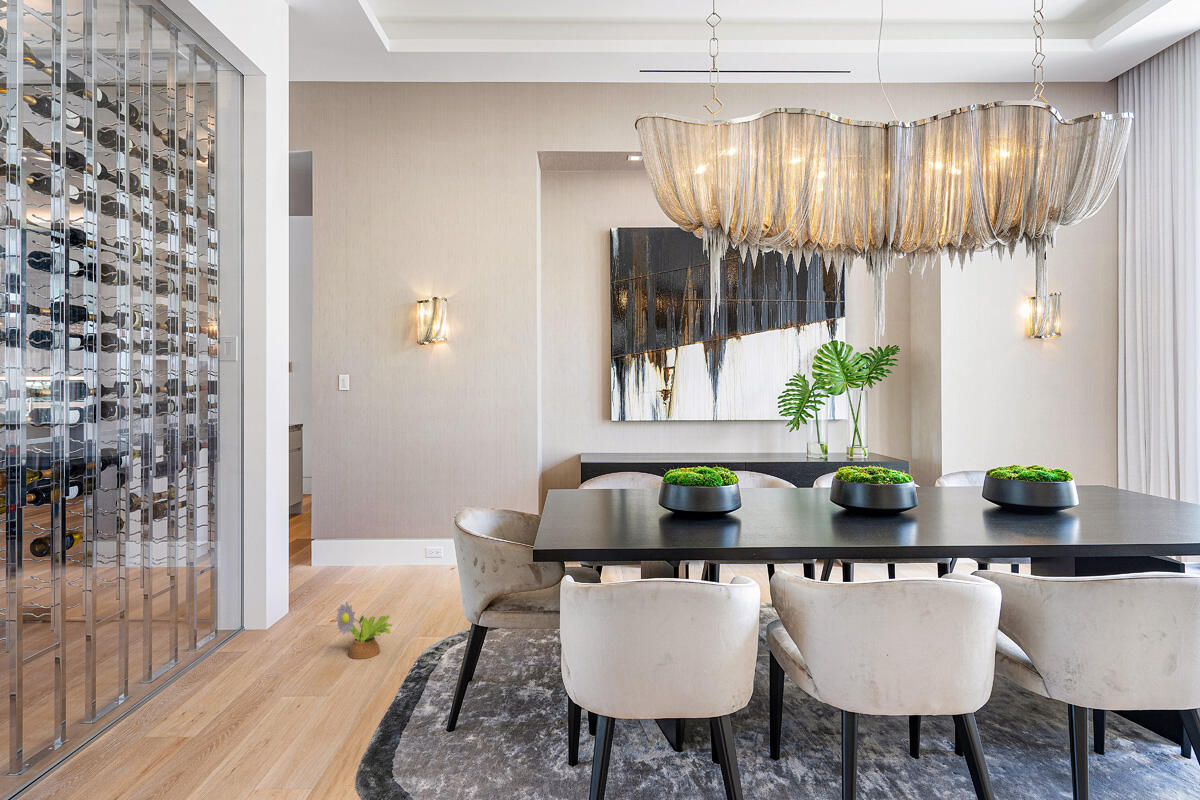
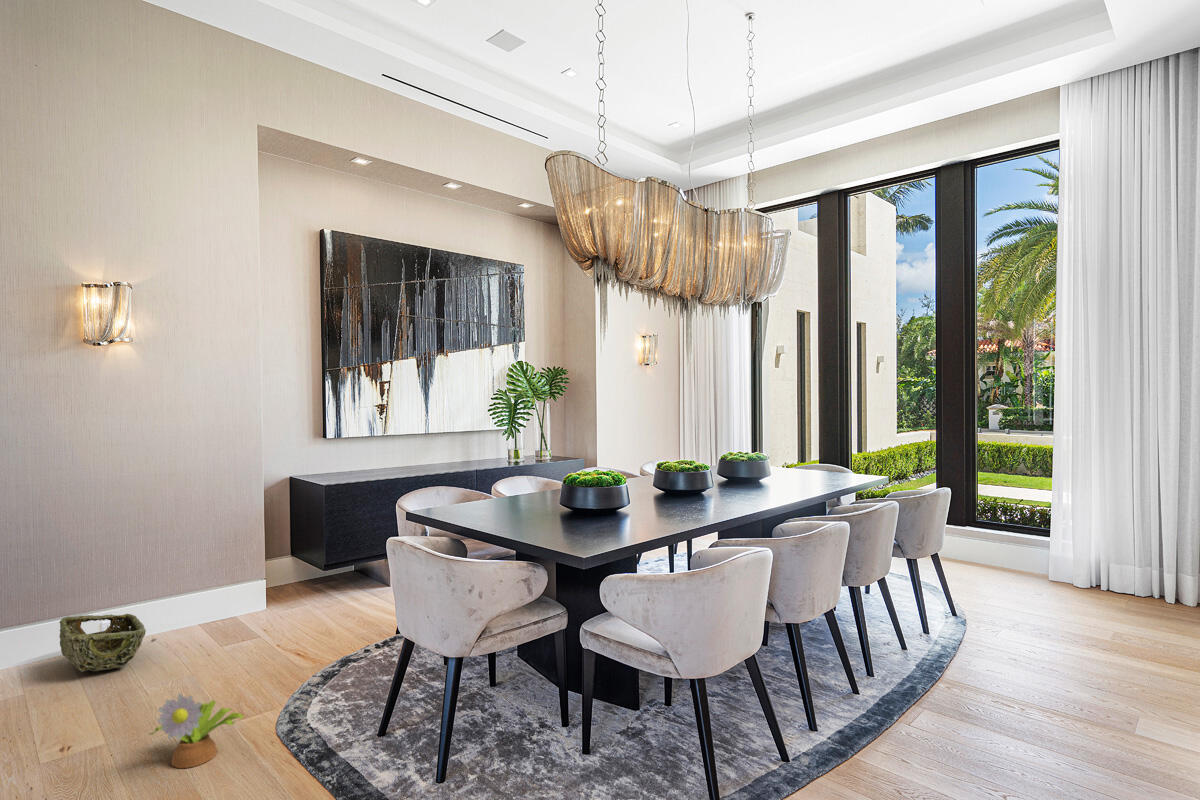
woven basket: none [382,540,442,583] -> present [59,614,146,672]

